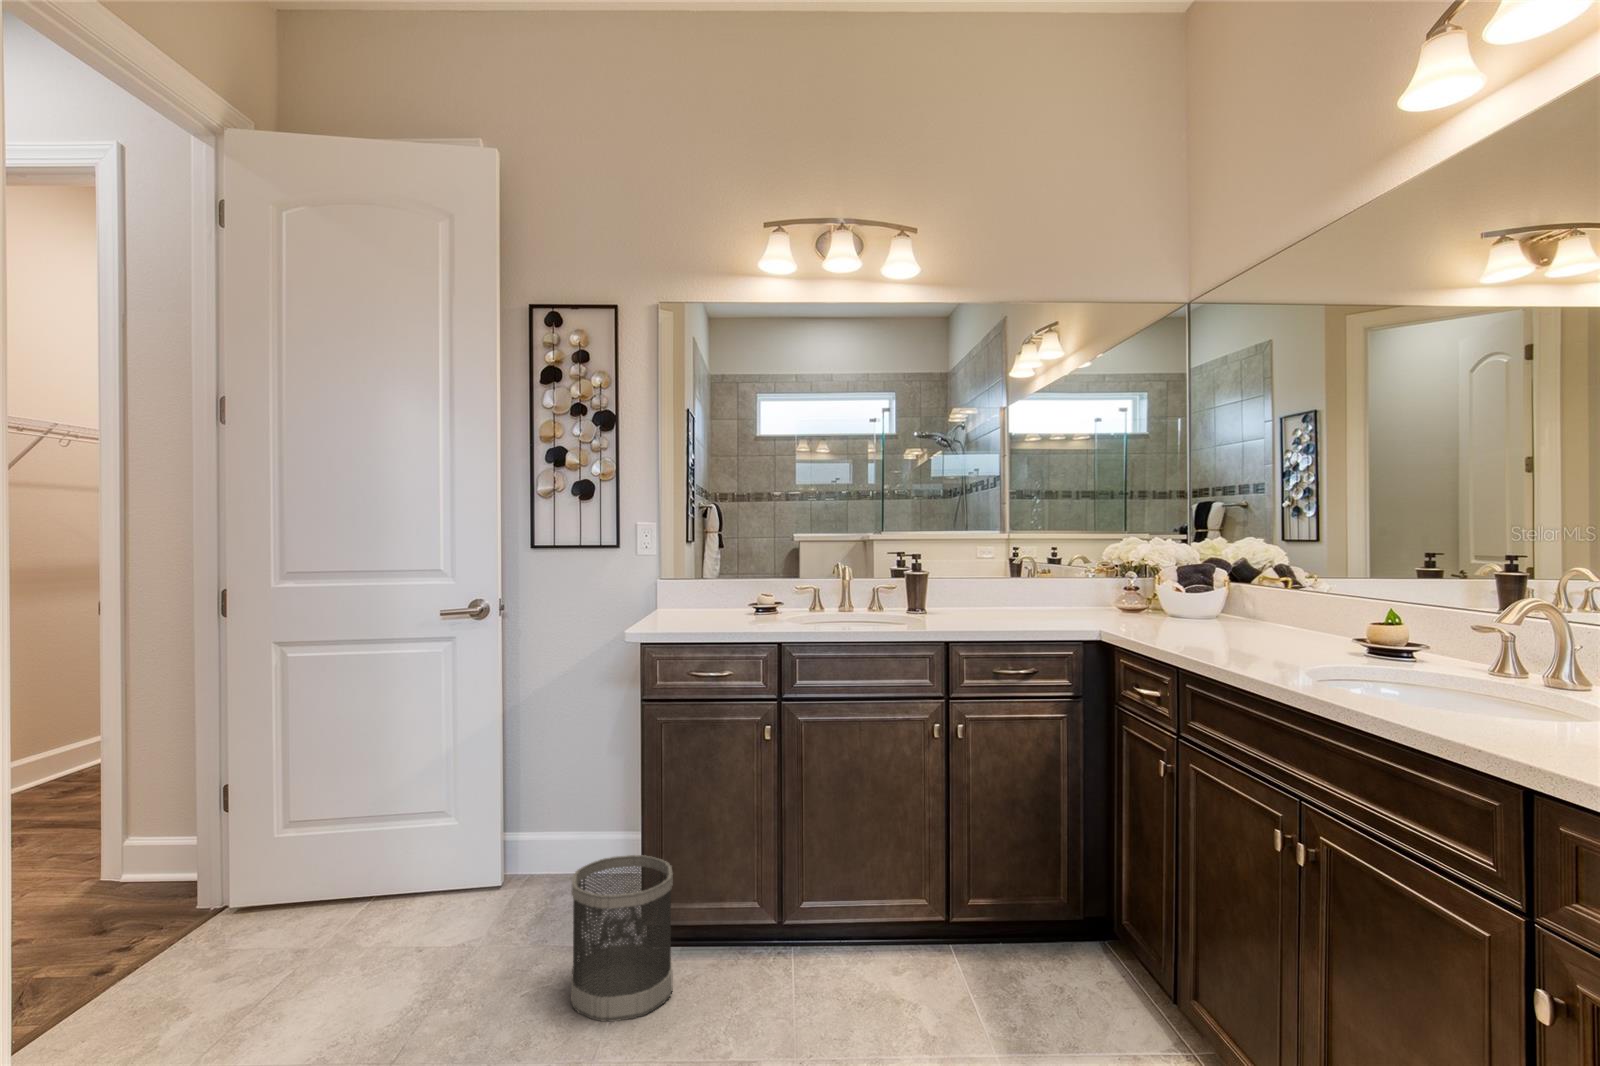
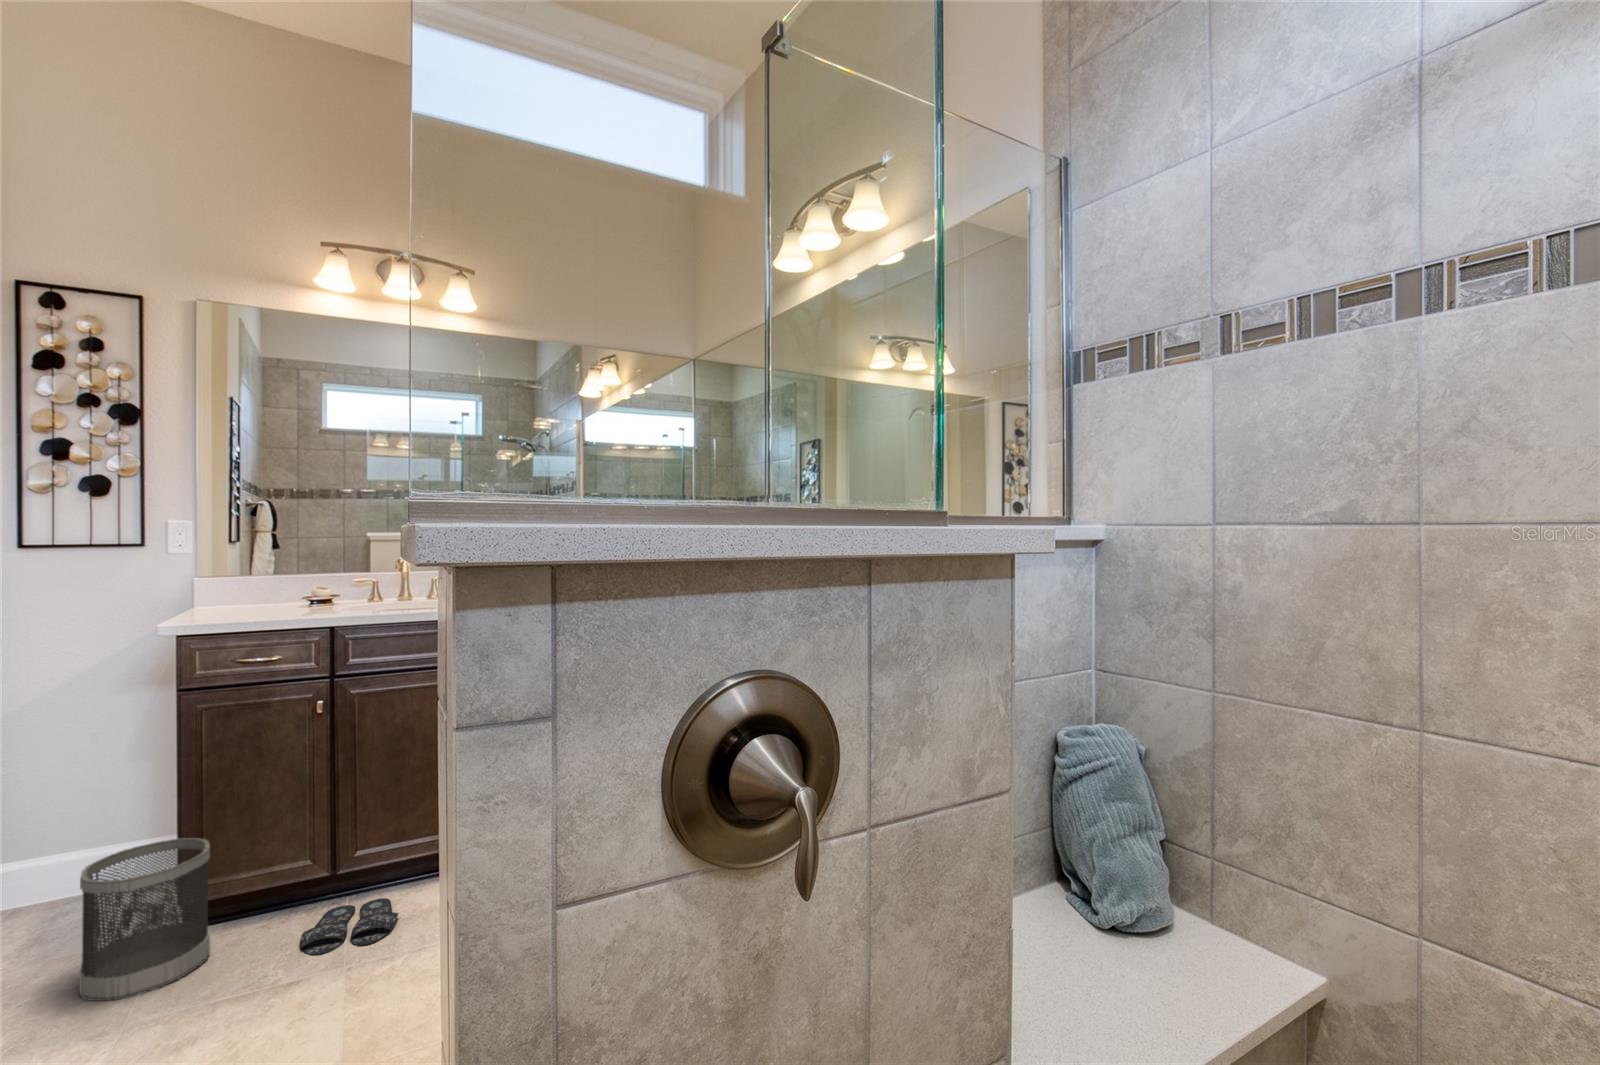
slippers: none [753,966,850,1032] -> present [300,898,399,956]

